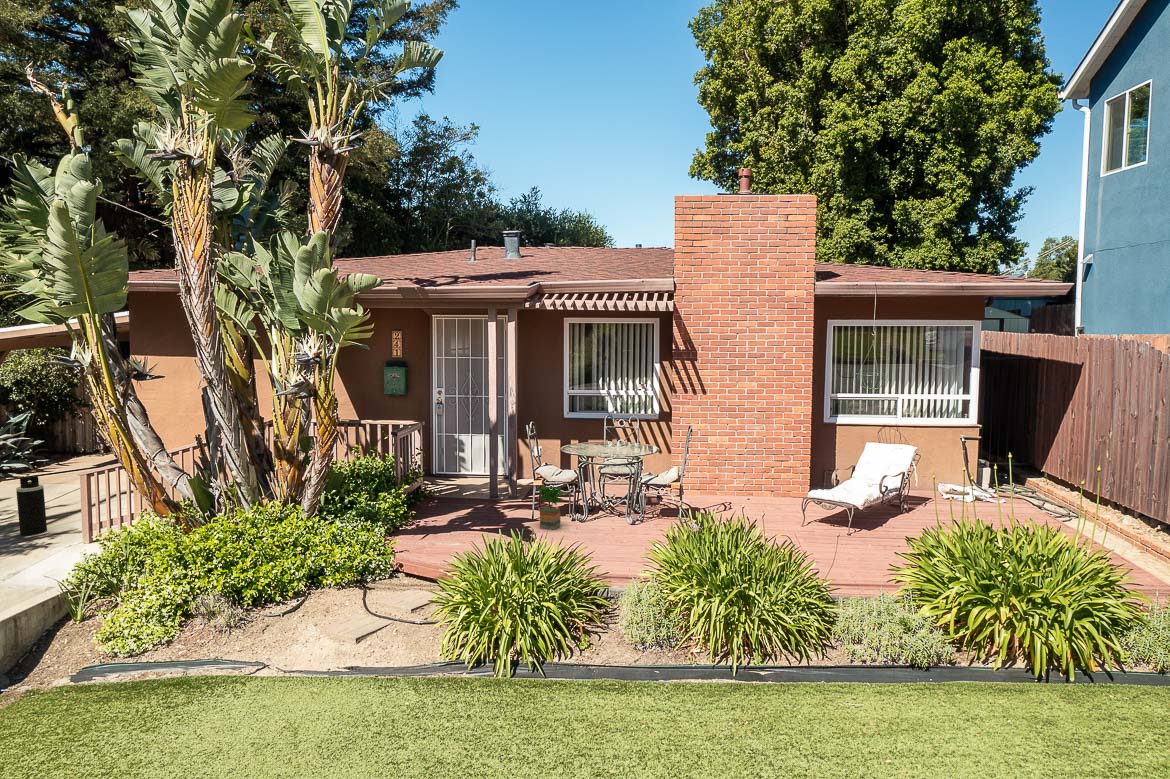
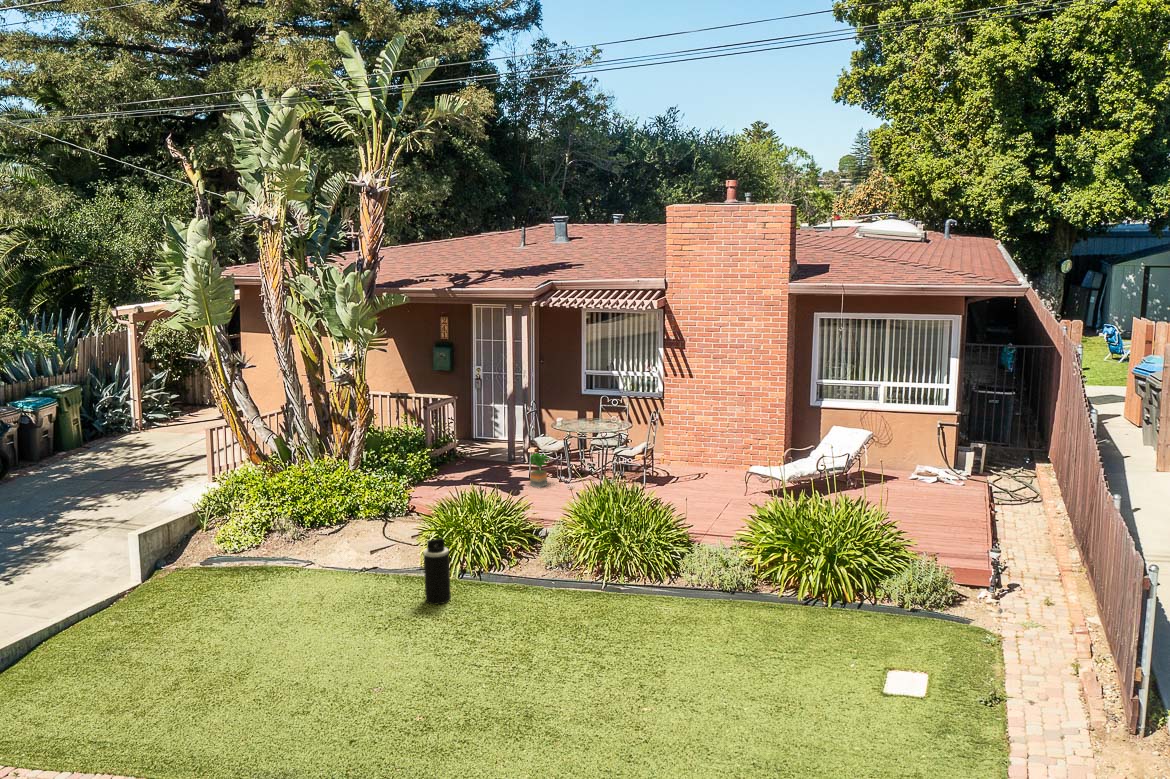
trash can: present [16,476,47,536] -> present [424,538,451,604]

